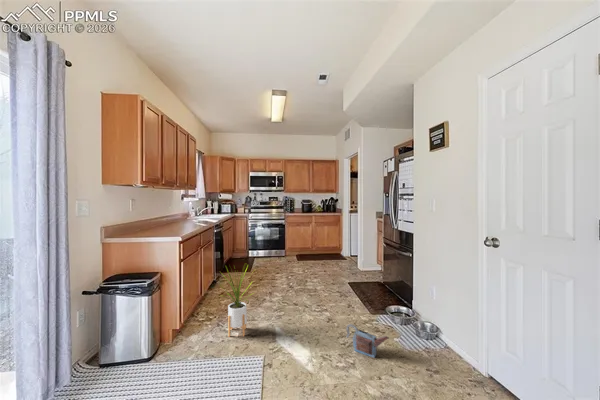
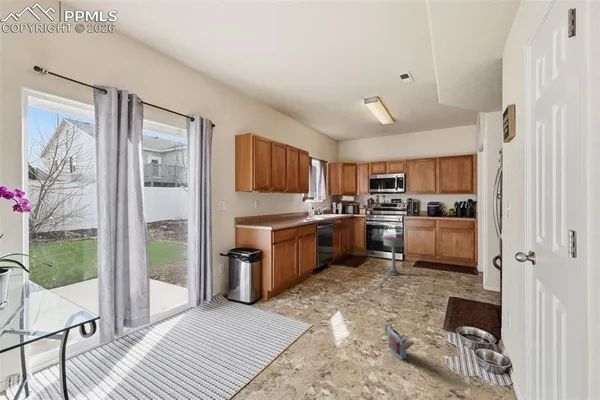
bar stool: none [279,235,299,274] -> present [384,237,404,275]
house plant: present [221,266,253,336] -> none [295,250,325,309]

